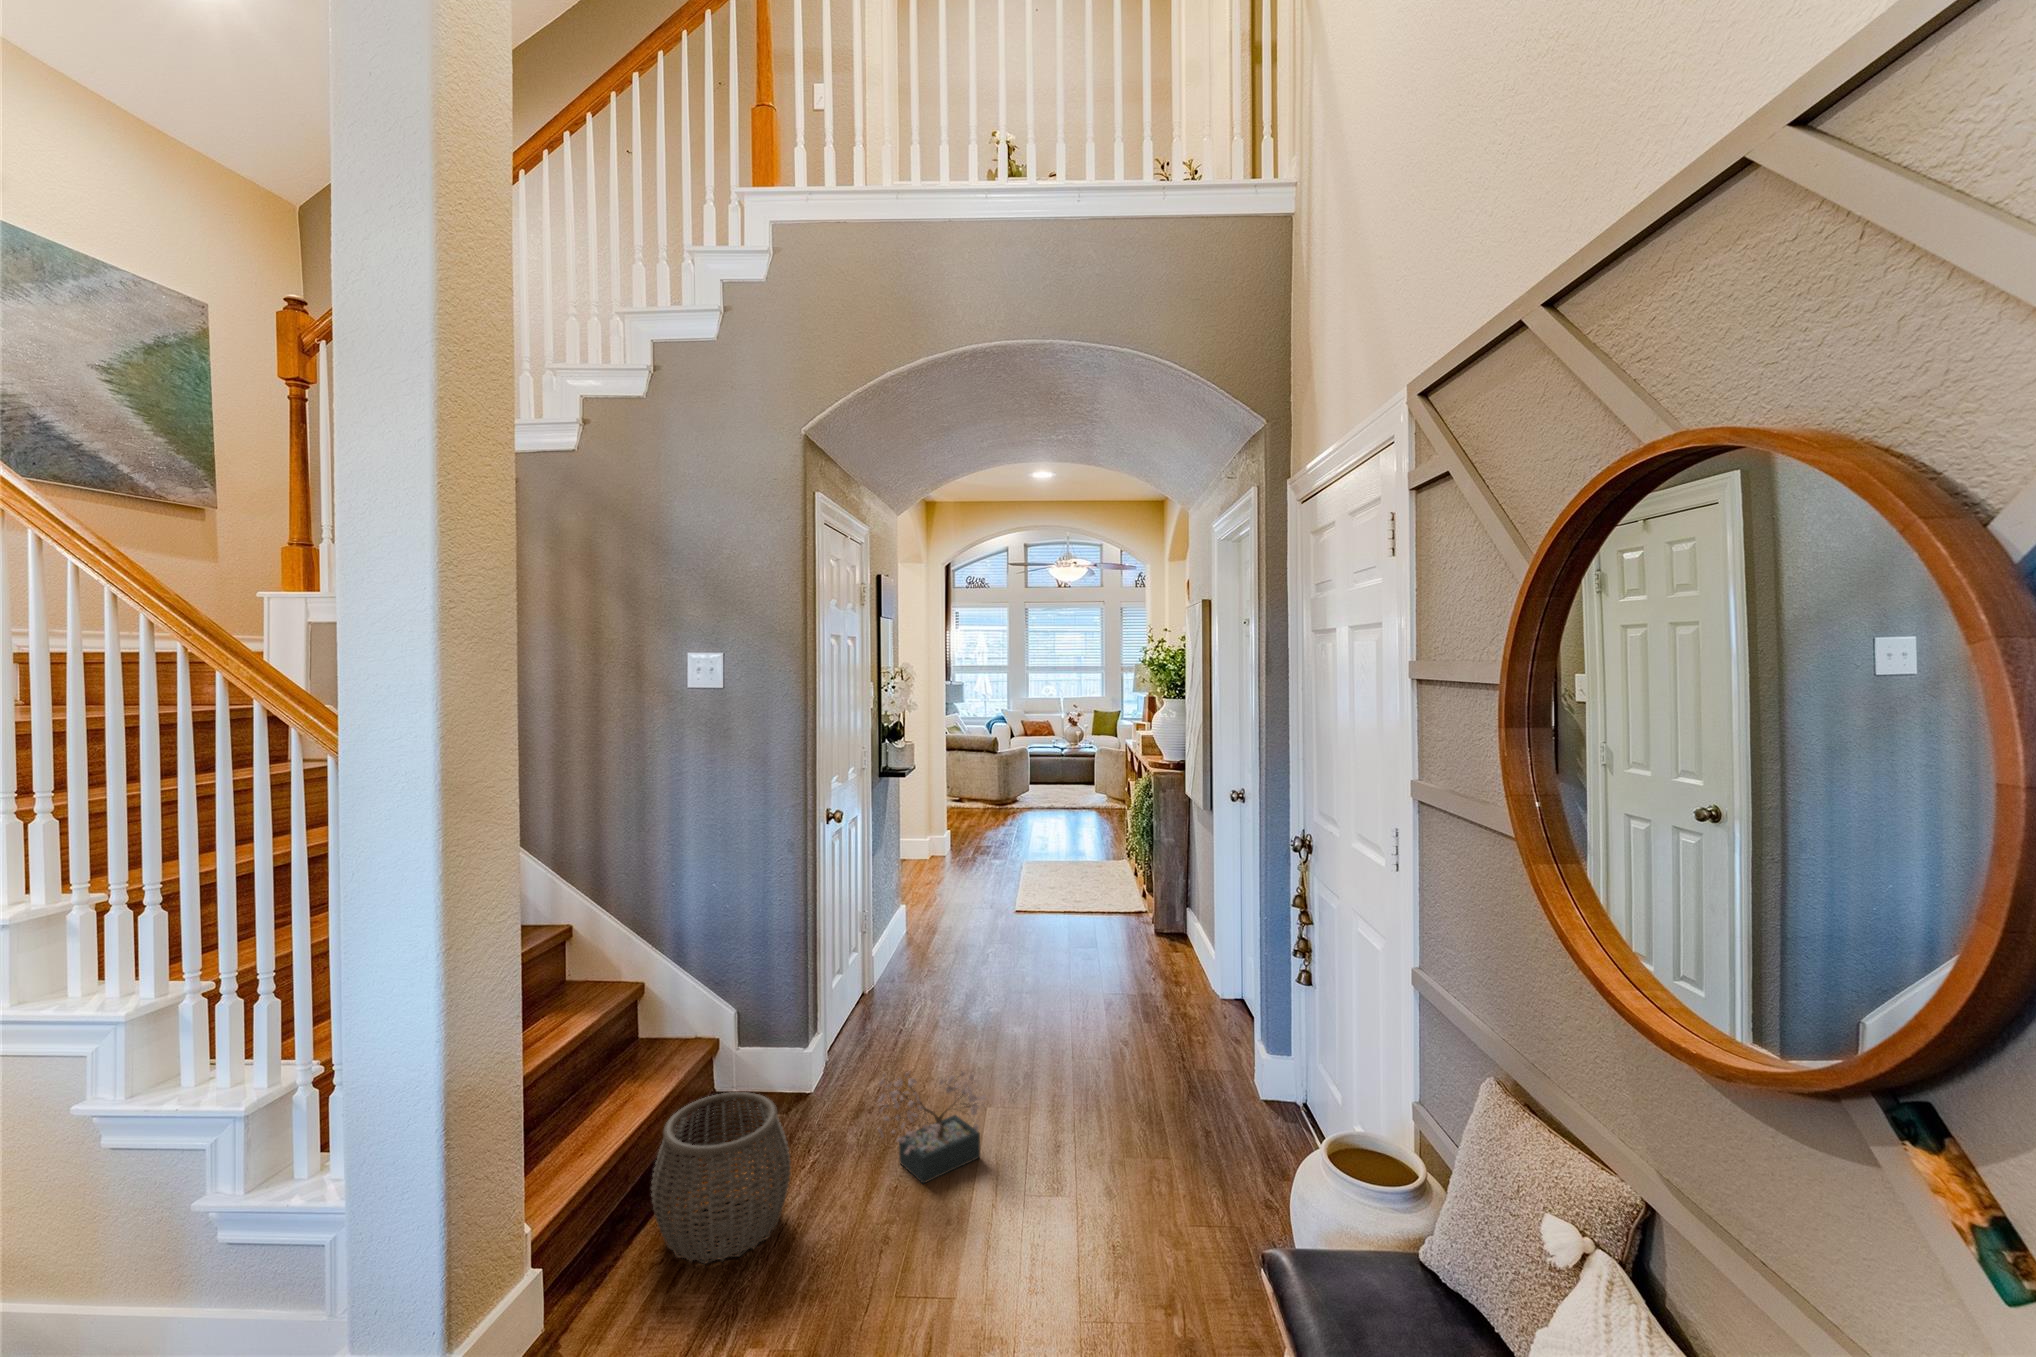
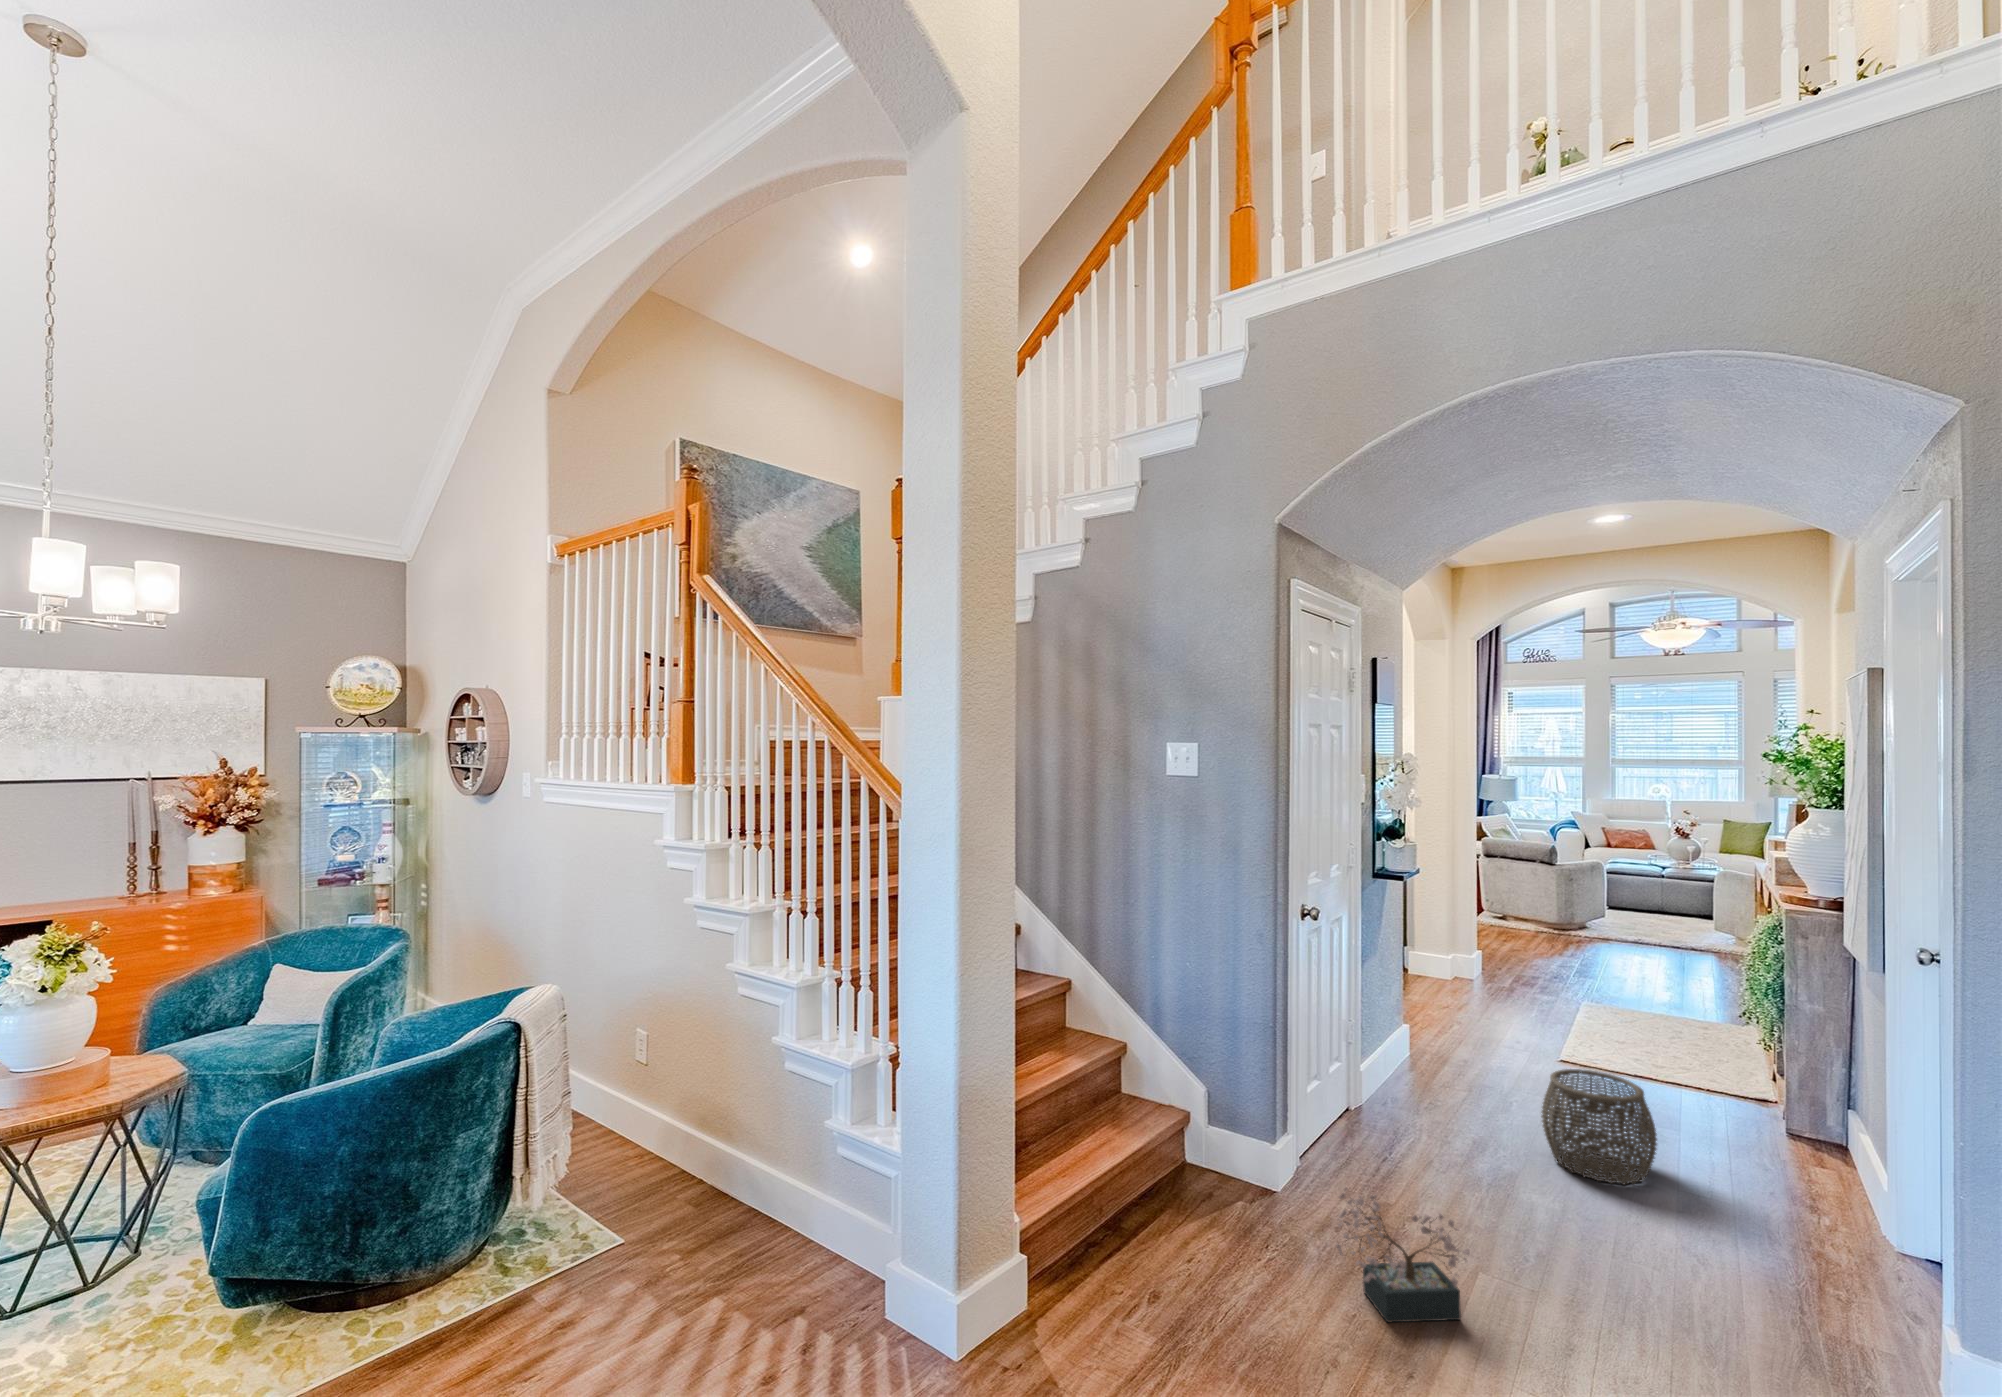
woven basket: present [651,1092,791,1264] -> present [1541,1069,1657,1184]

